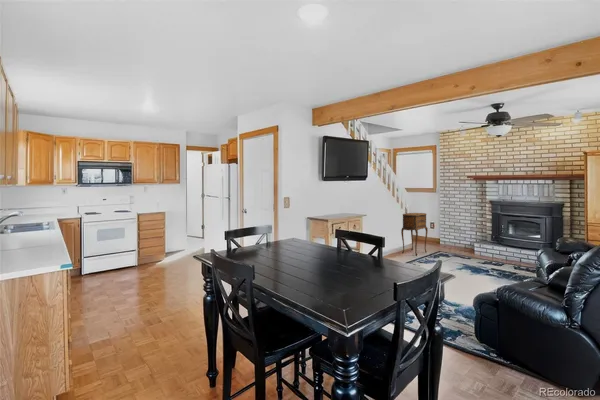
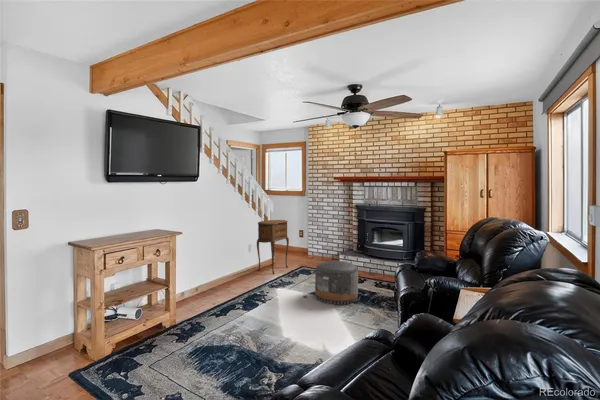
pouf: none [460,245,499,278] -> present [315,261,358,304]

